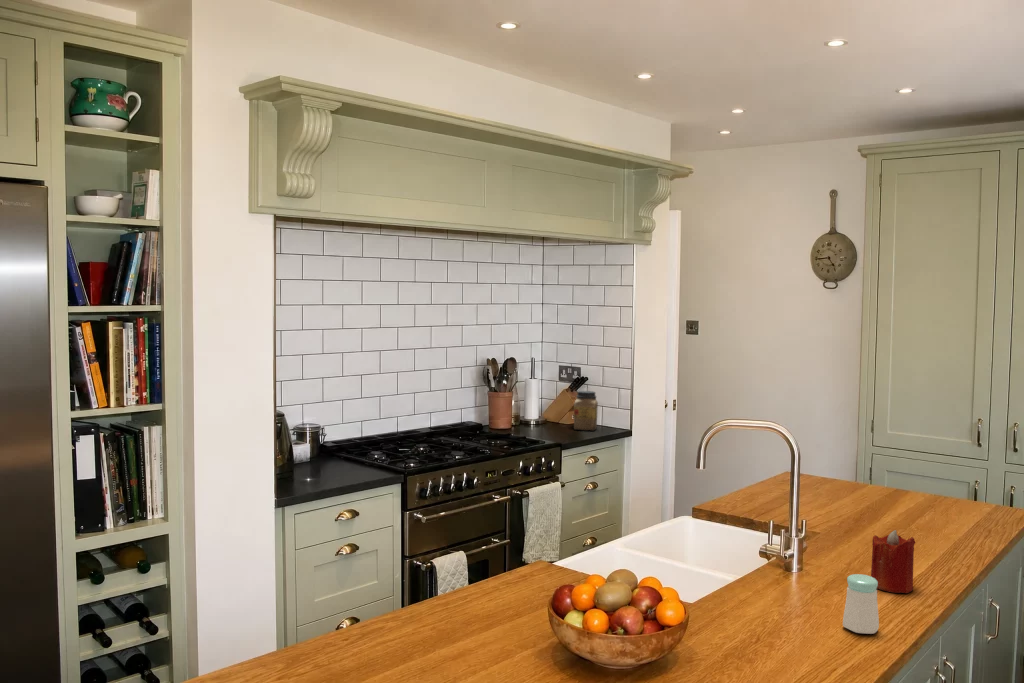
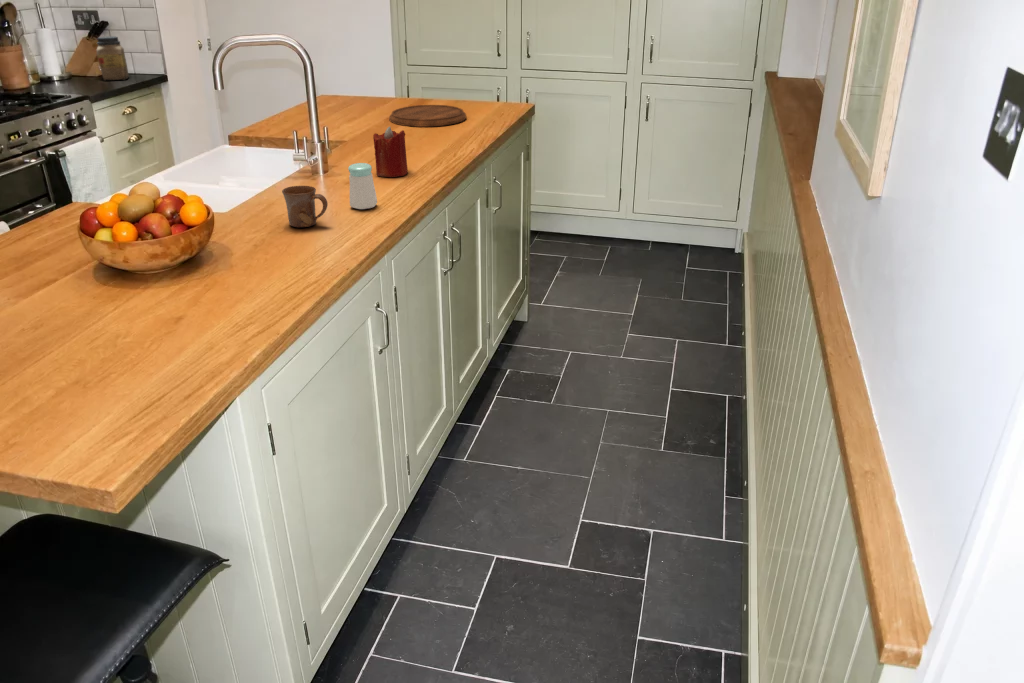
cutting board: none [876,498,980,529] -> present [389,105,466,127]
mug: none [766,591,820,645] -> present [282,186,328,227]

